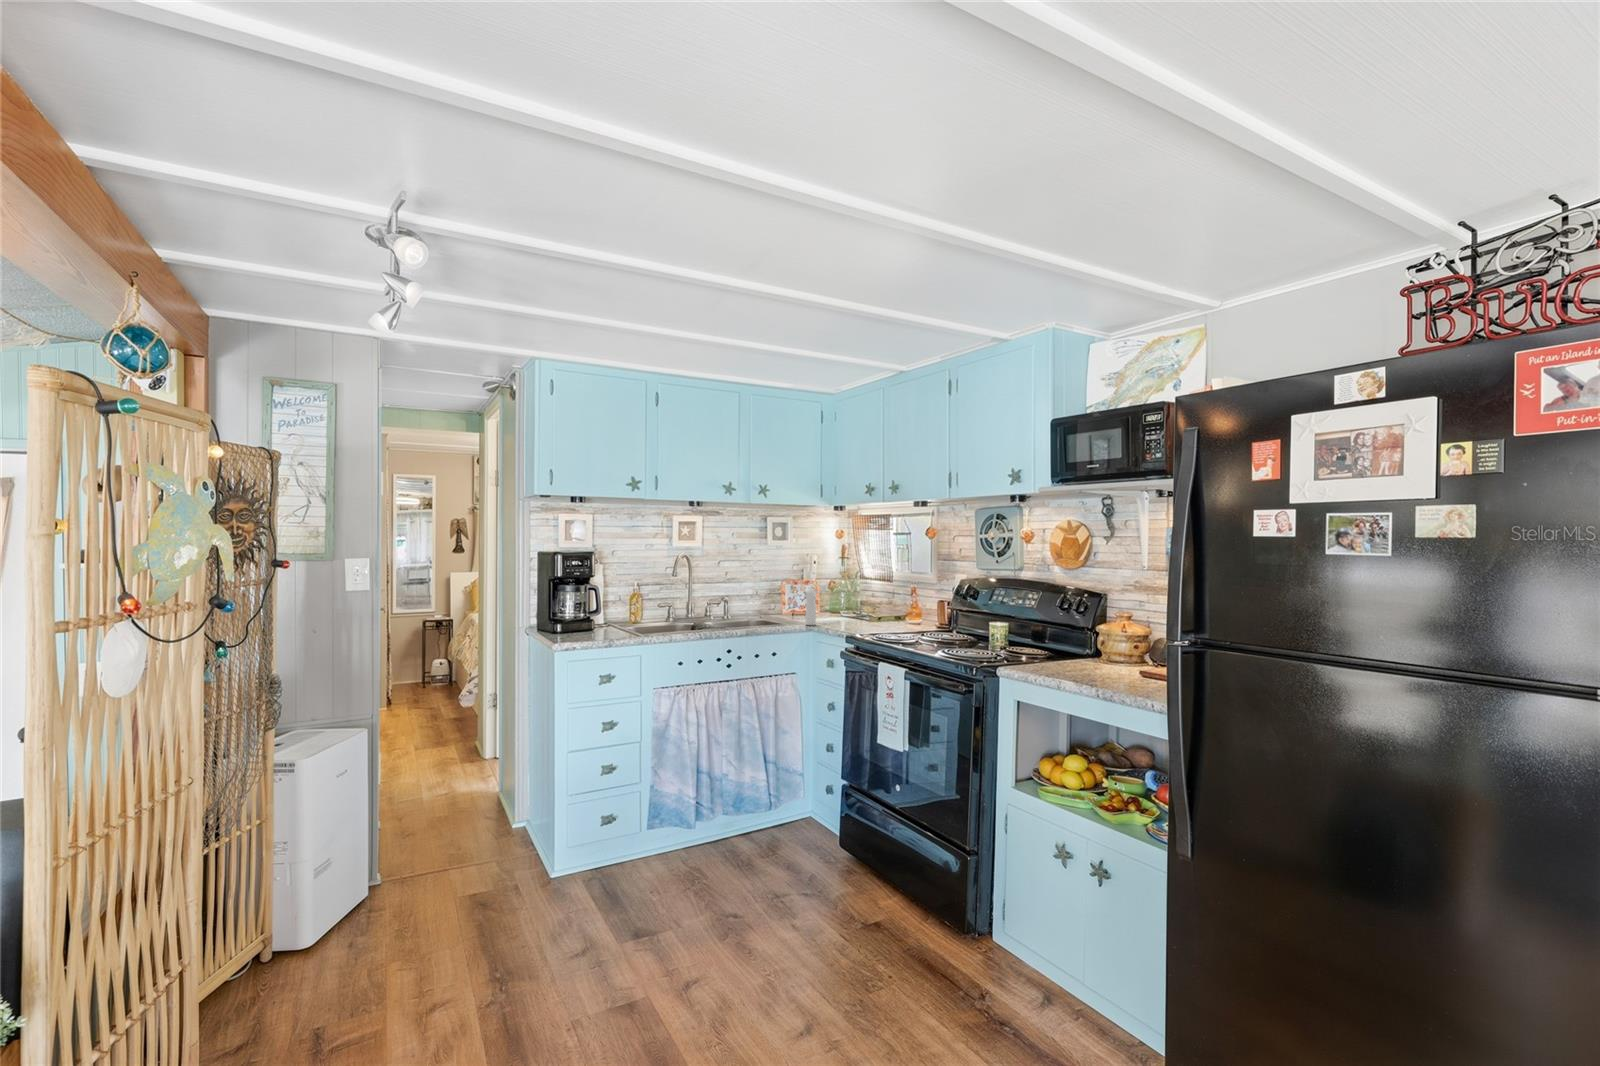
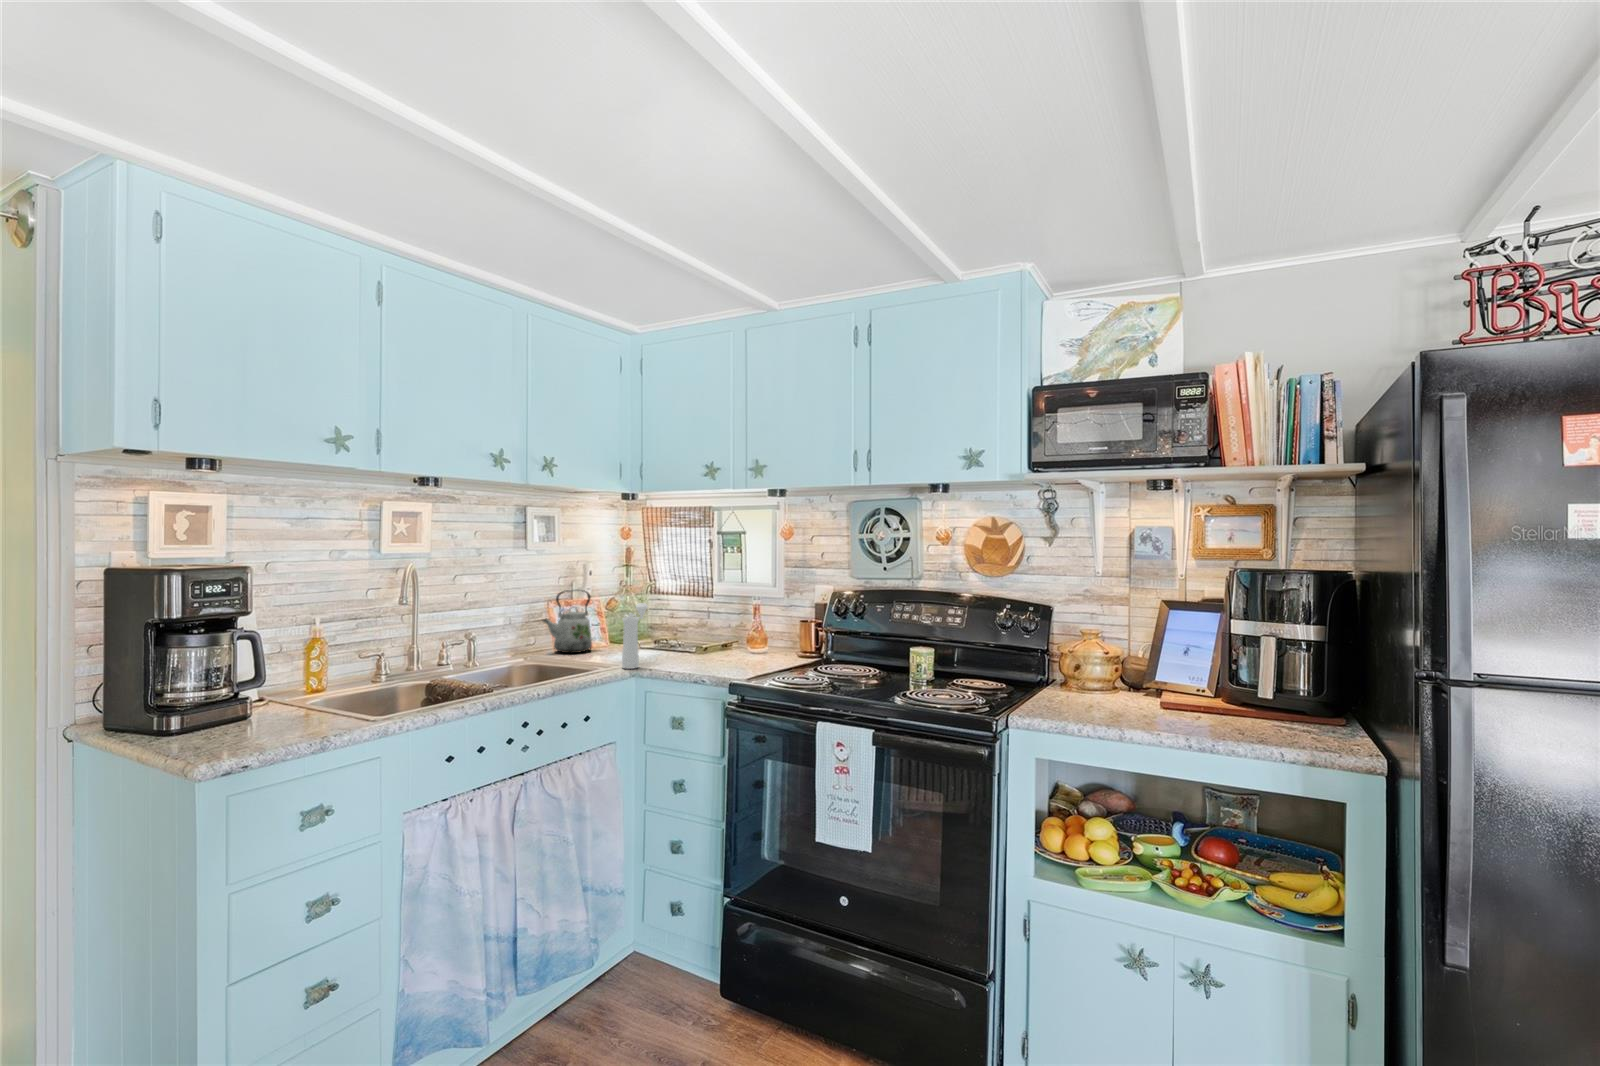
kettle: none [773,573,807,616] -> present [543,590,592,653]

